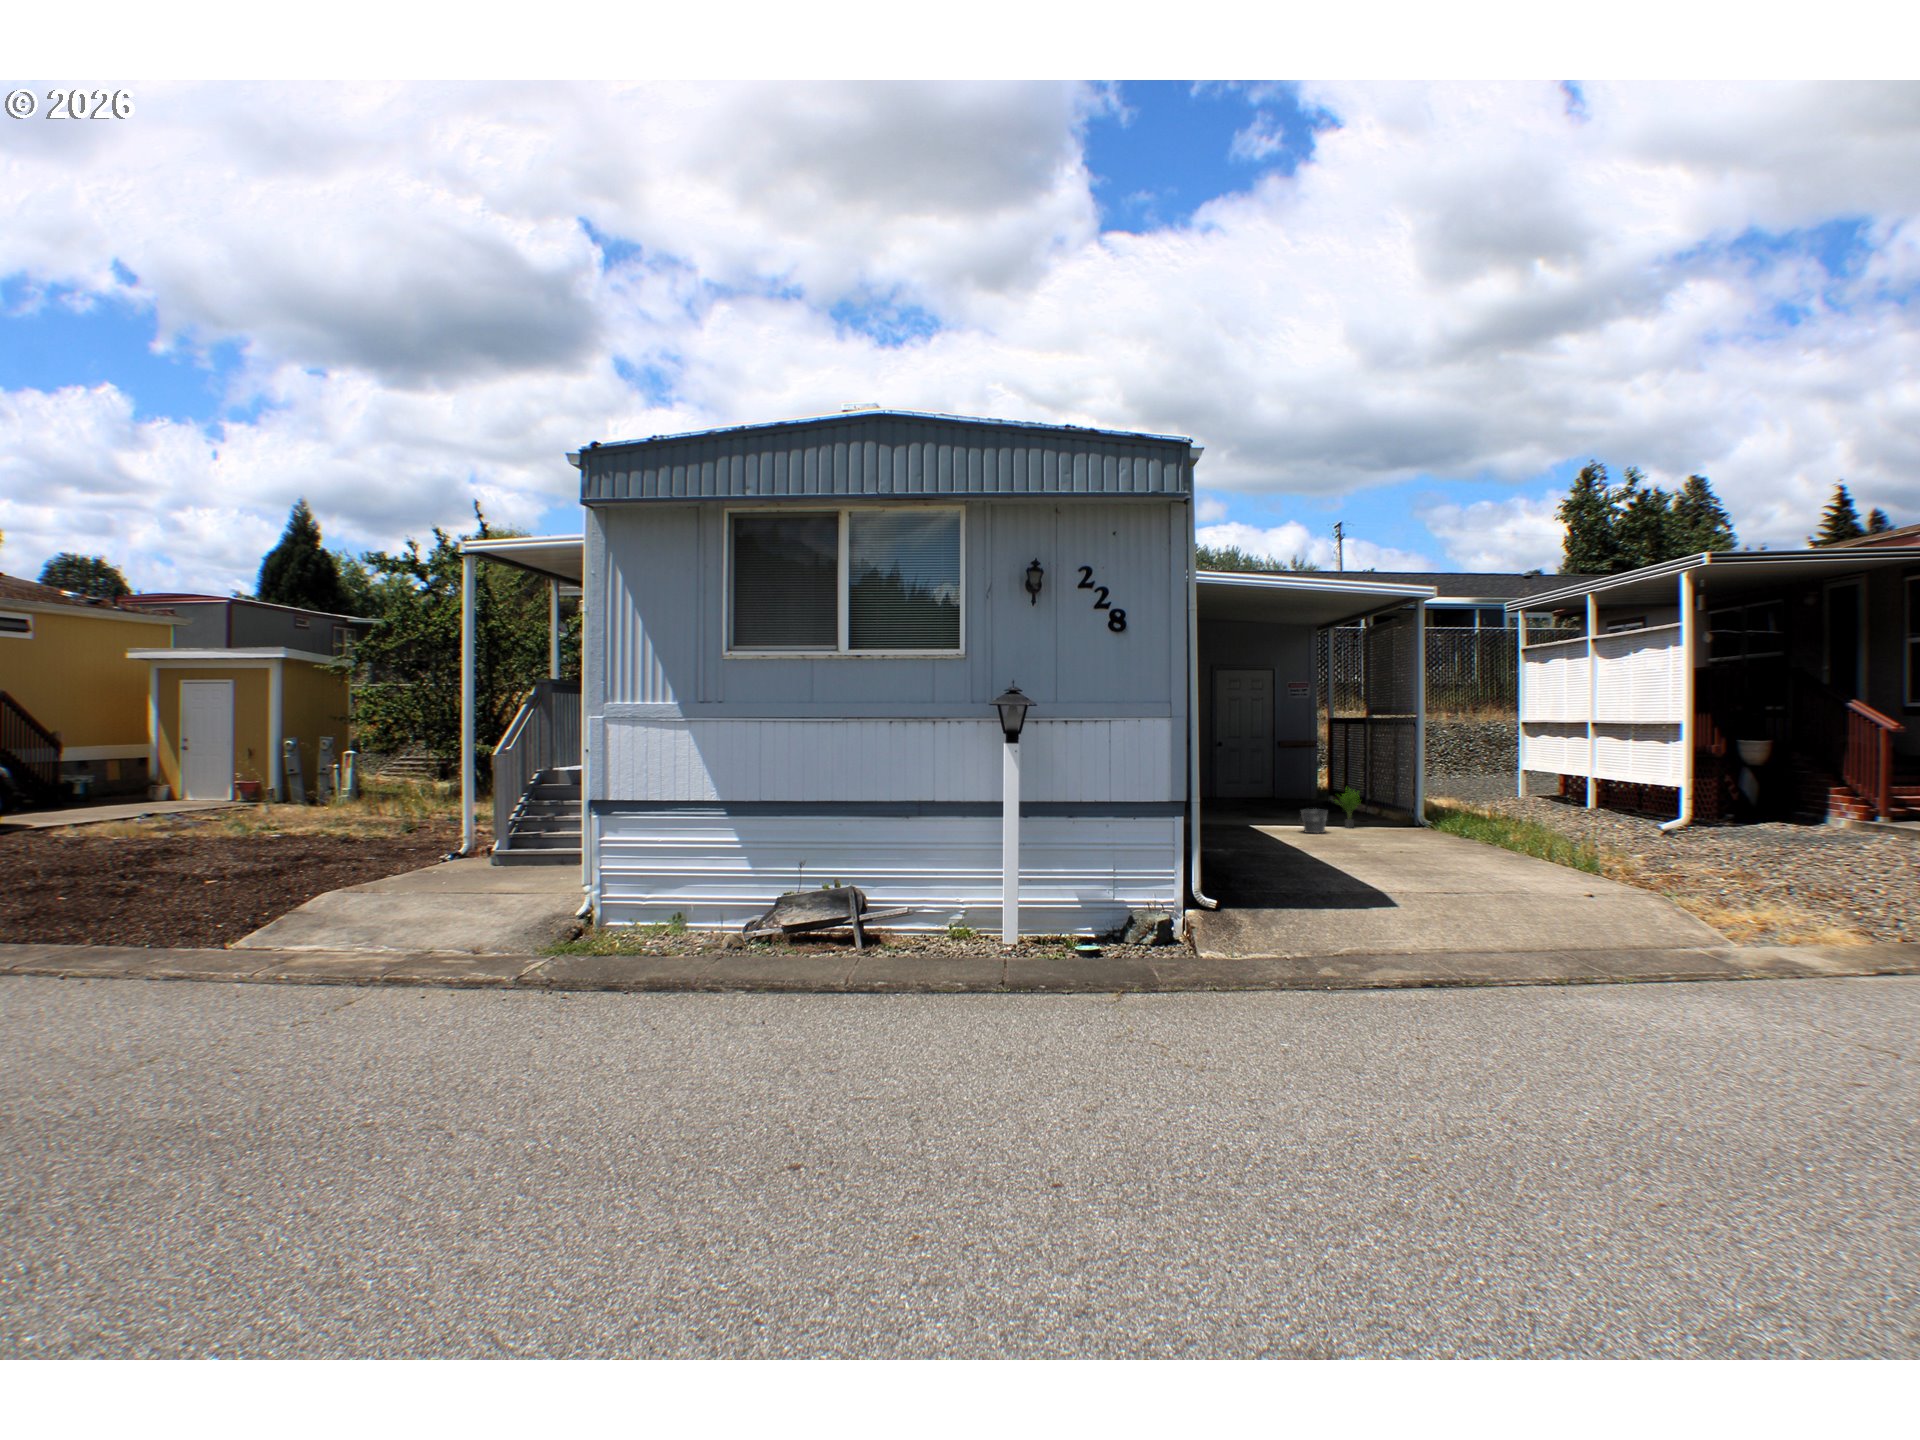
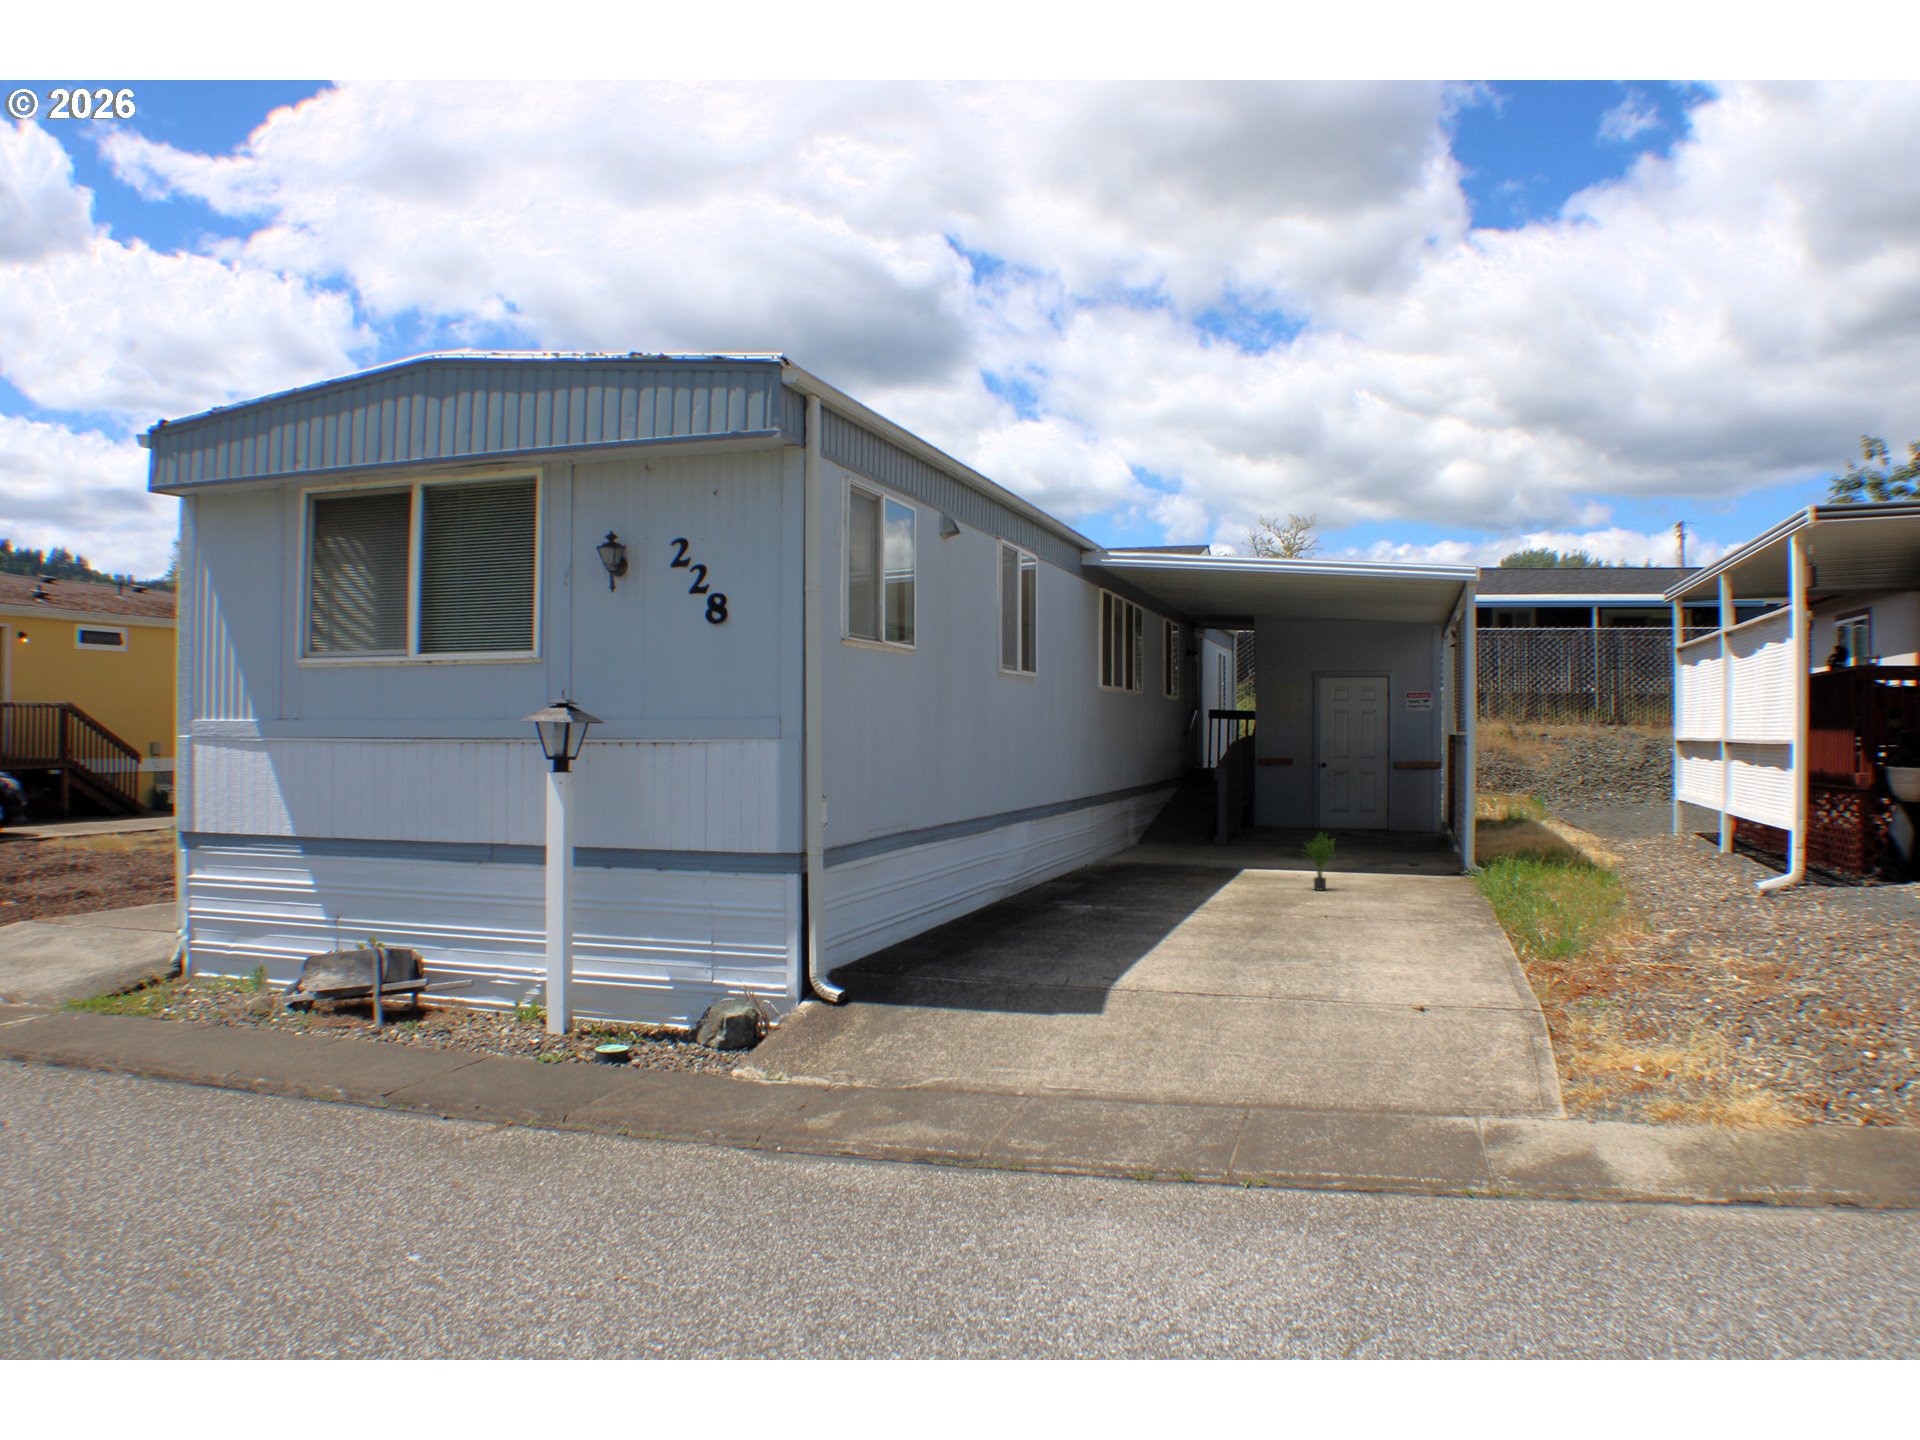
bucket: present [1299,809,1327,833] -> none [1233,863,1273,897]

